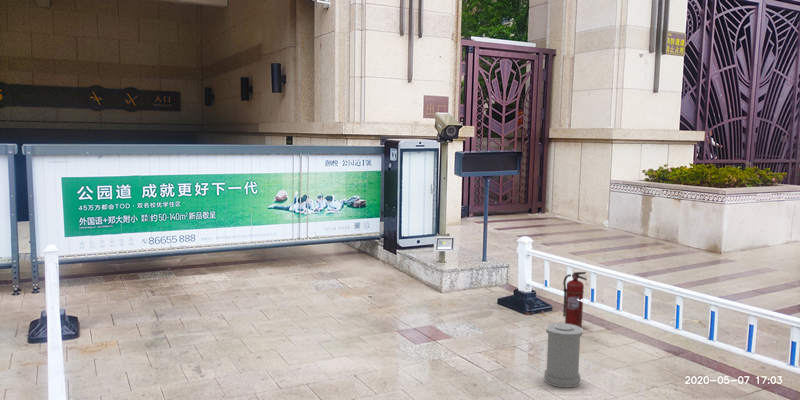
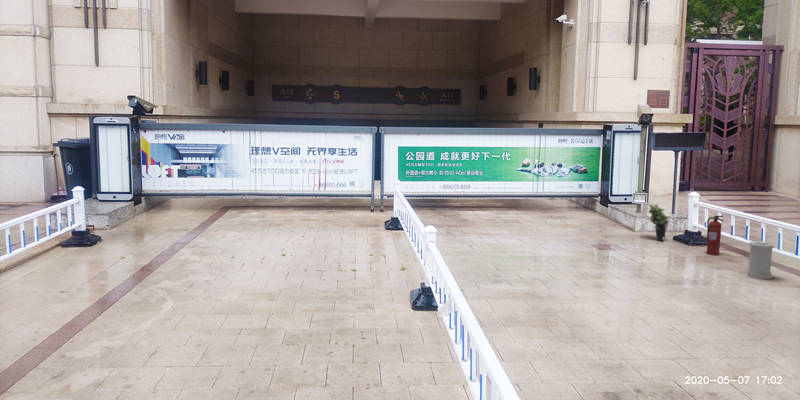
potted plant: none [470,254,501,310] -> present [648,204,668,241]
trash can: present [544,323,583,387] -> present [746,241,774,279]

